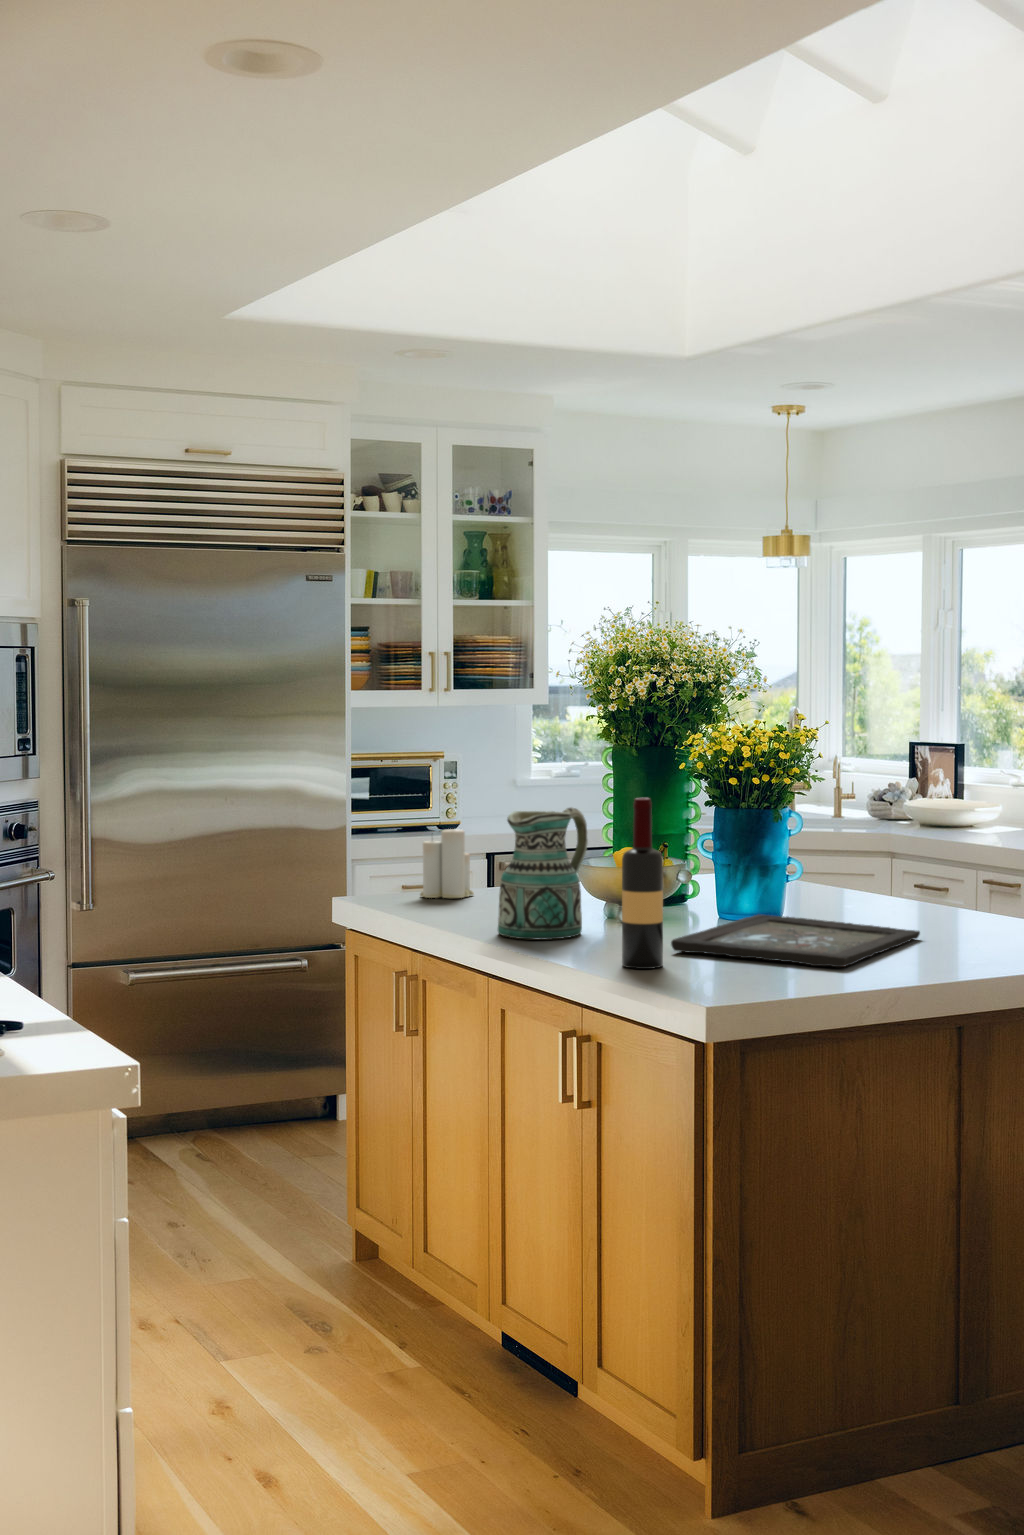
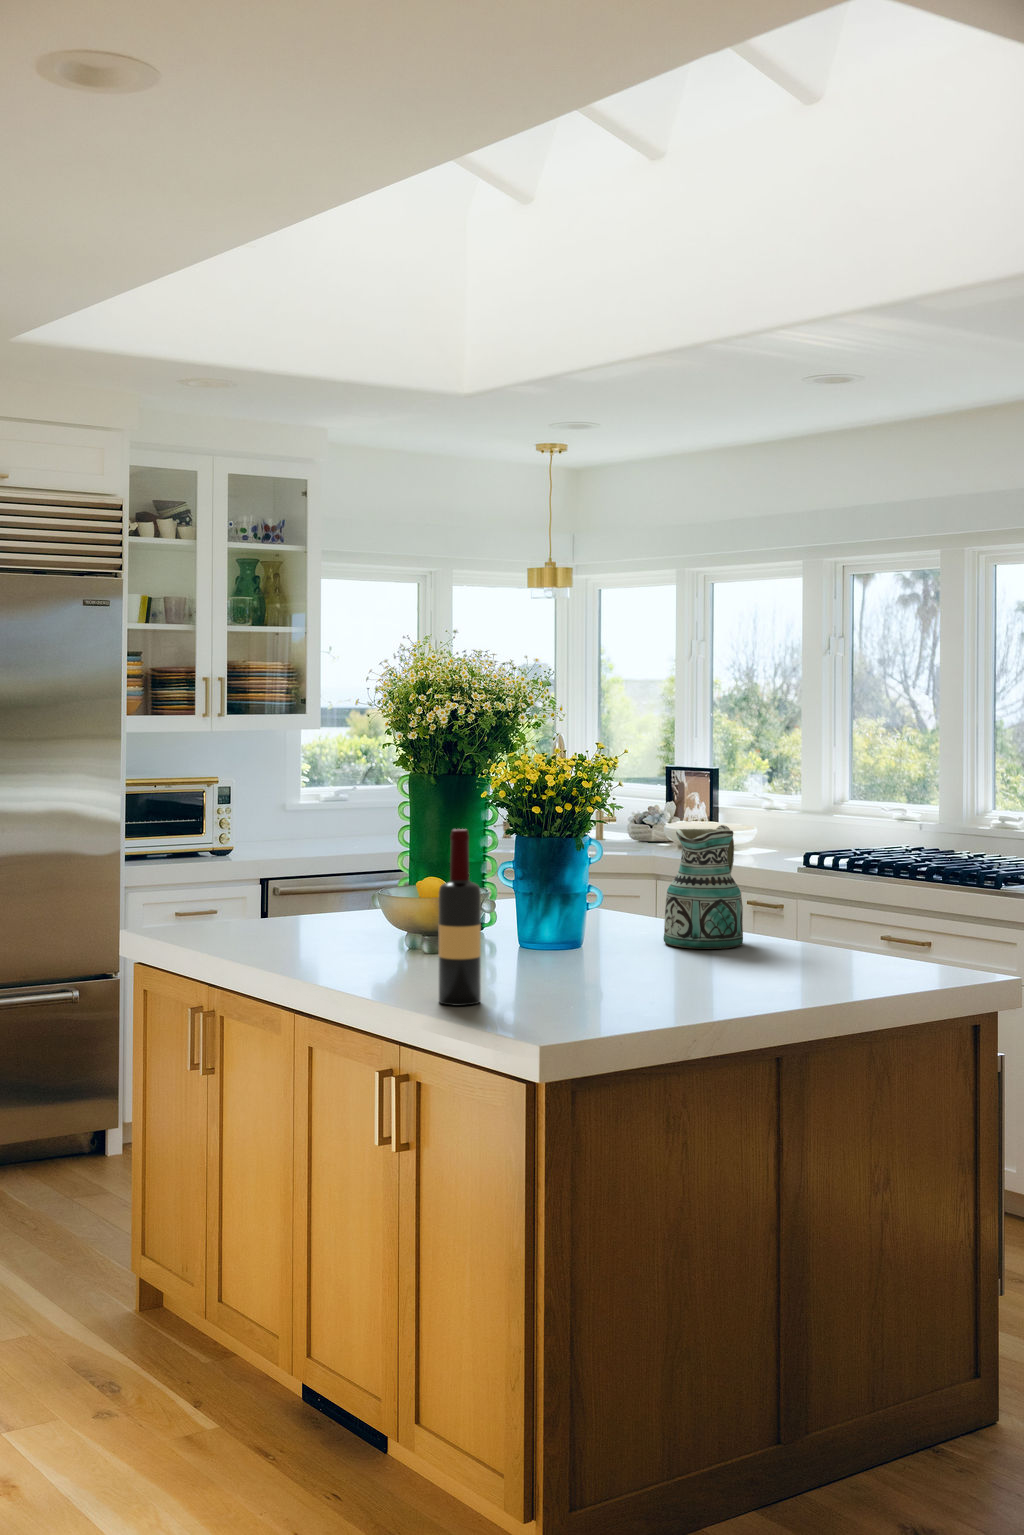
ceramic pitcher: present [498,807,588,939] -> present [663,825,743,949]
candle: present [420,829,474,898] -> none [209,852,266,931]
tray: present [671,915,920,967] -> none [485,943,724,998]

